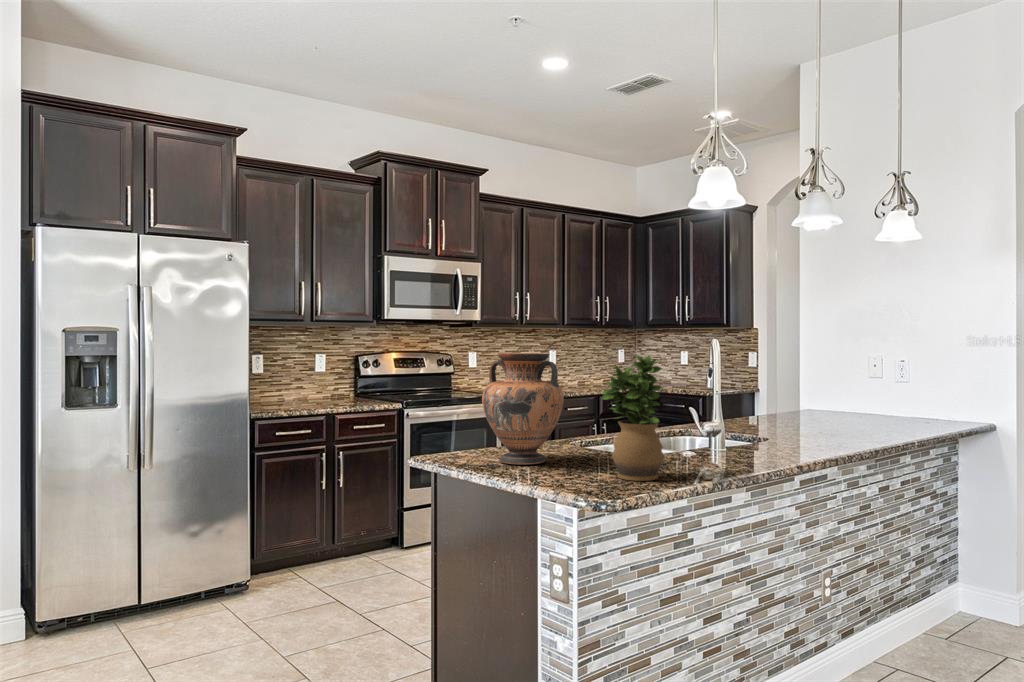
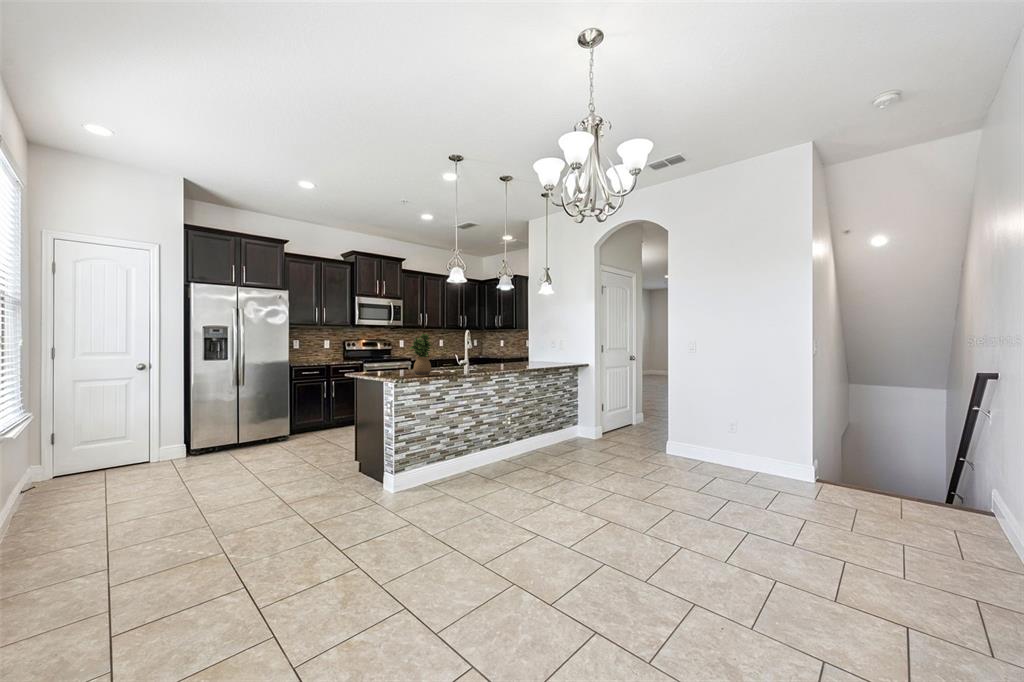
vase: present [482,353,564,465] -> none [372,334,403,374]

